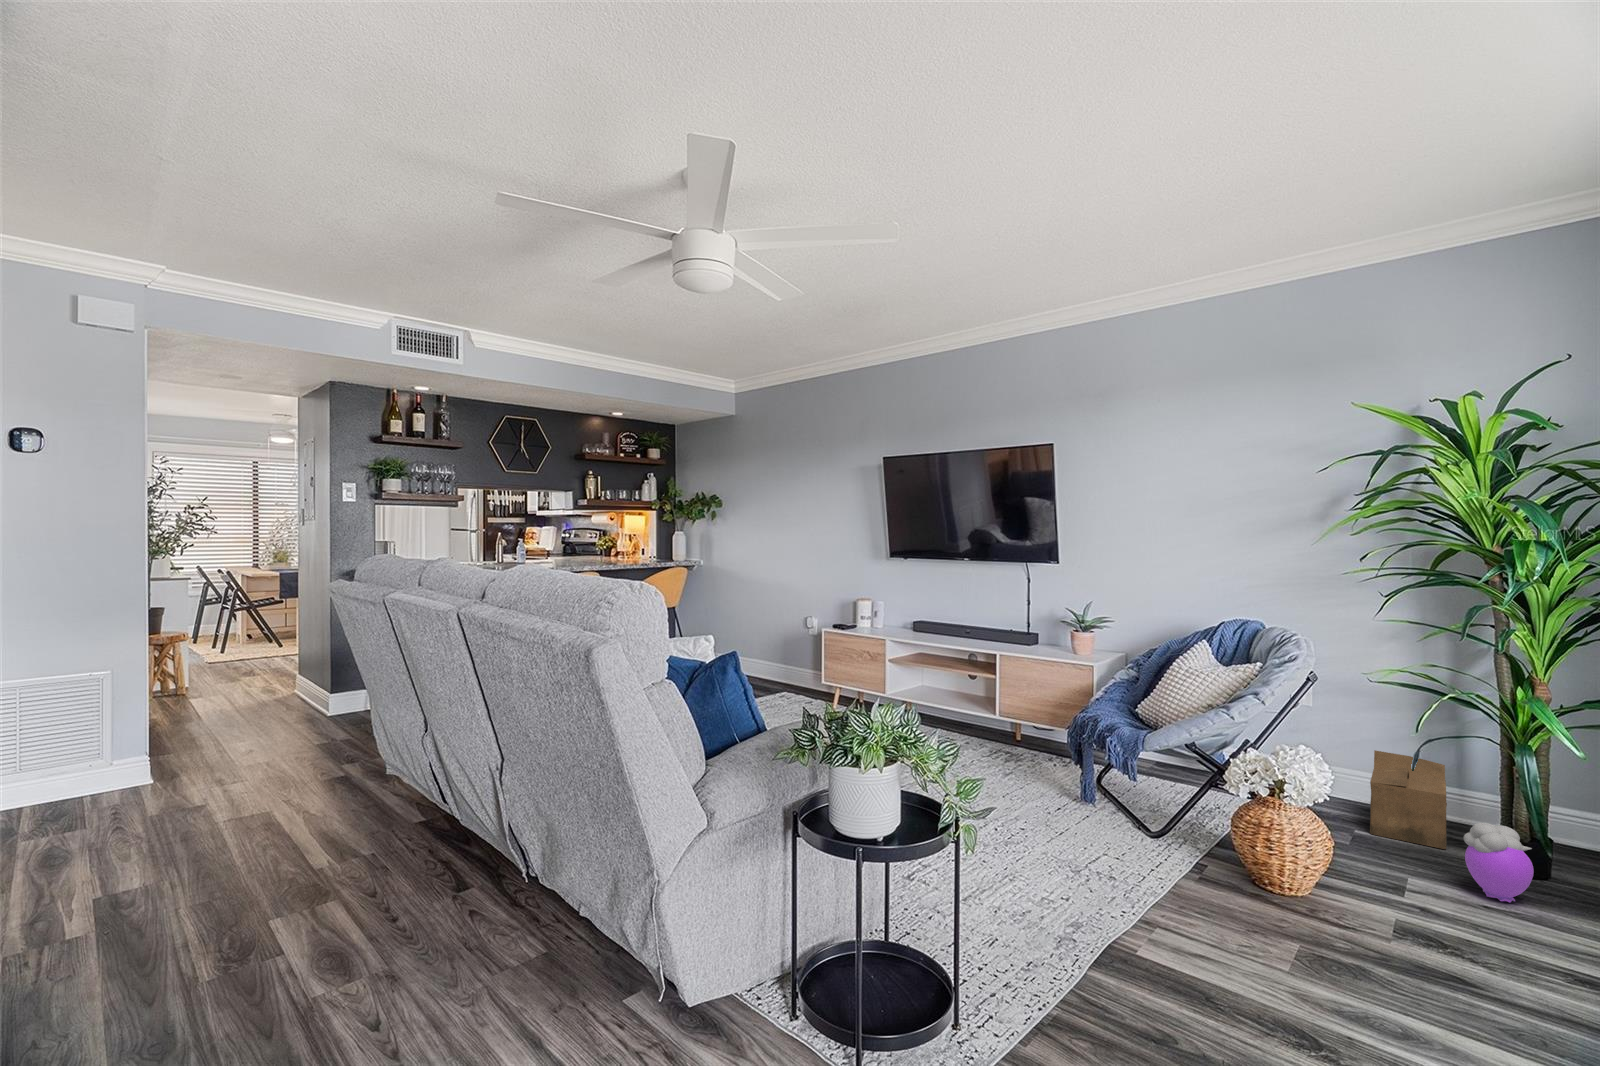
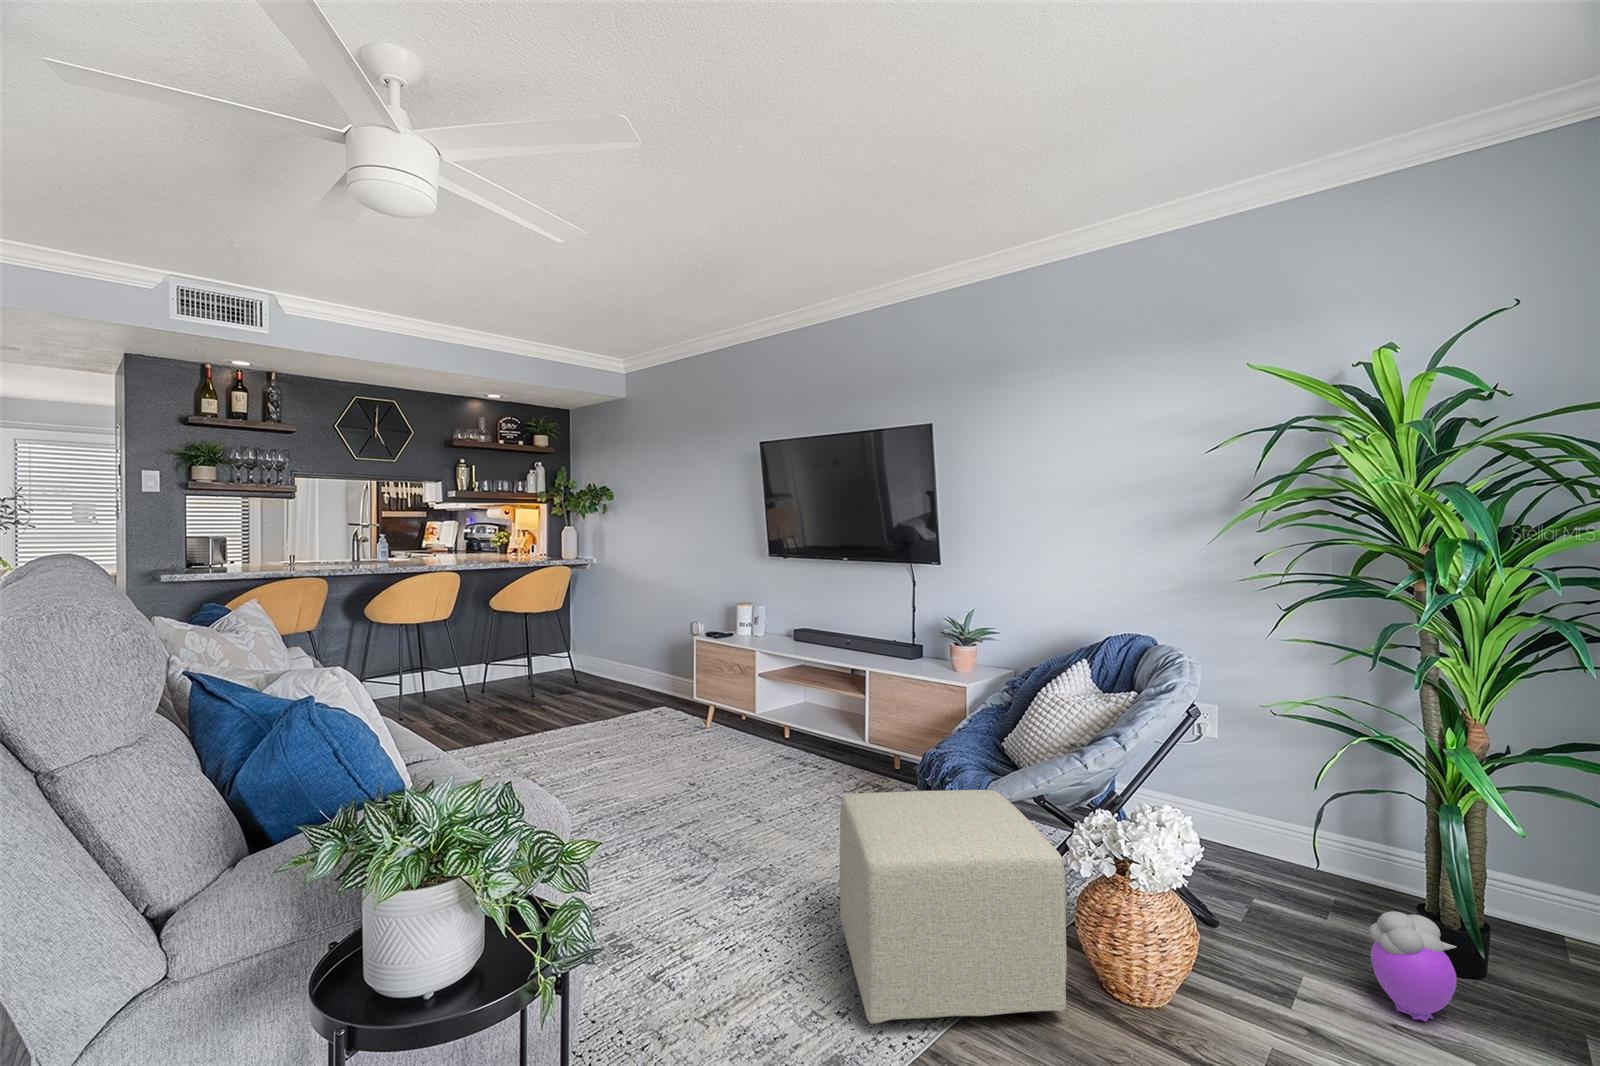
ottoman: none [1036,739,1240,902] -> present [839,790,1067,1024]
cardboard box: present [1370,750,1447,849] -> none [1268,797,1365,930]

